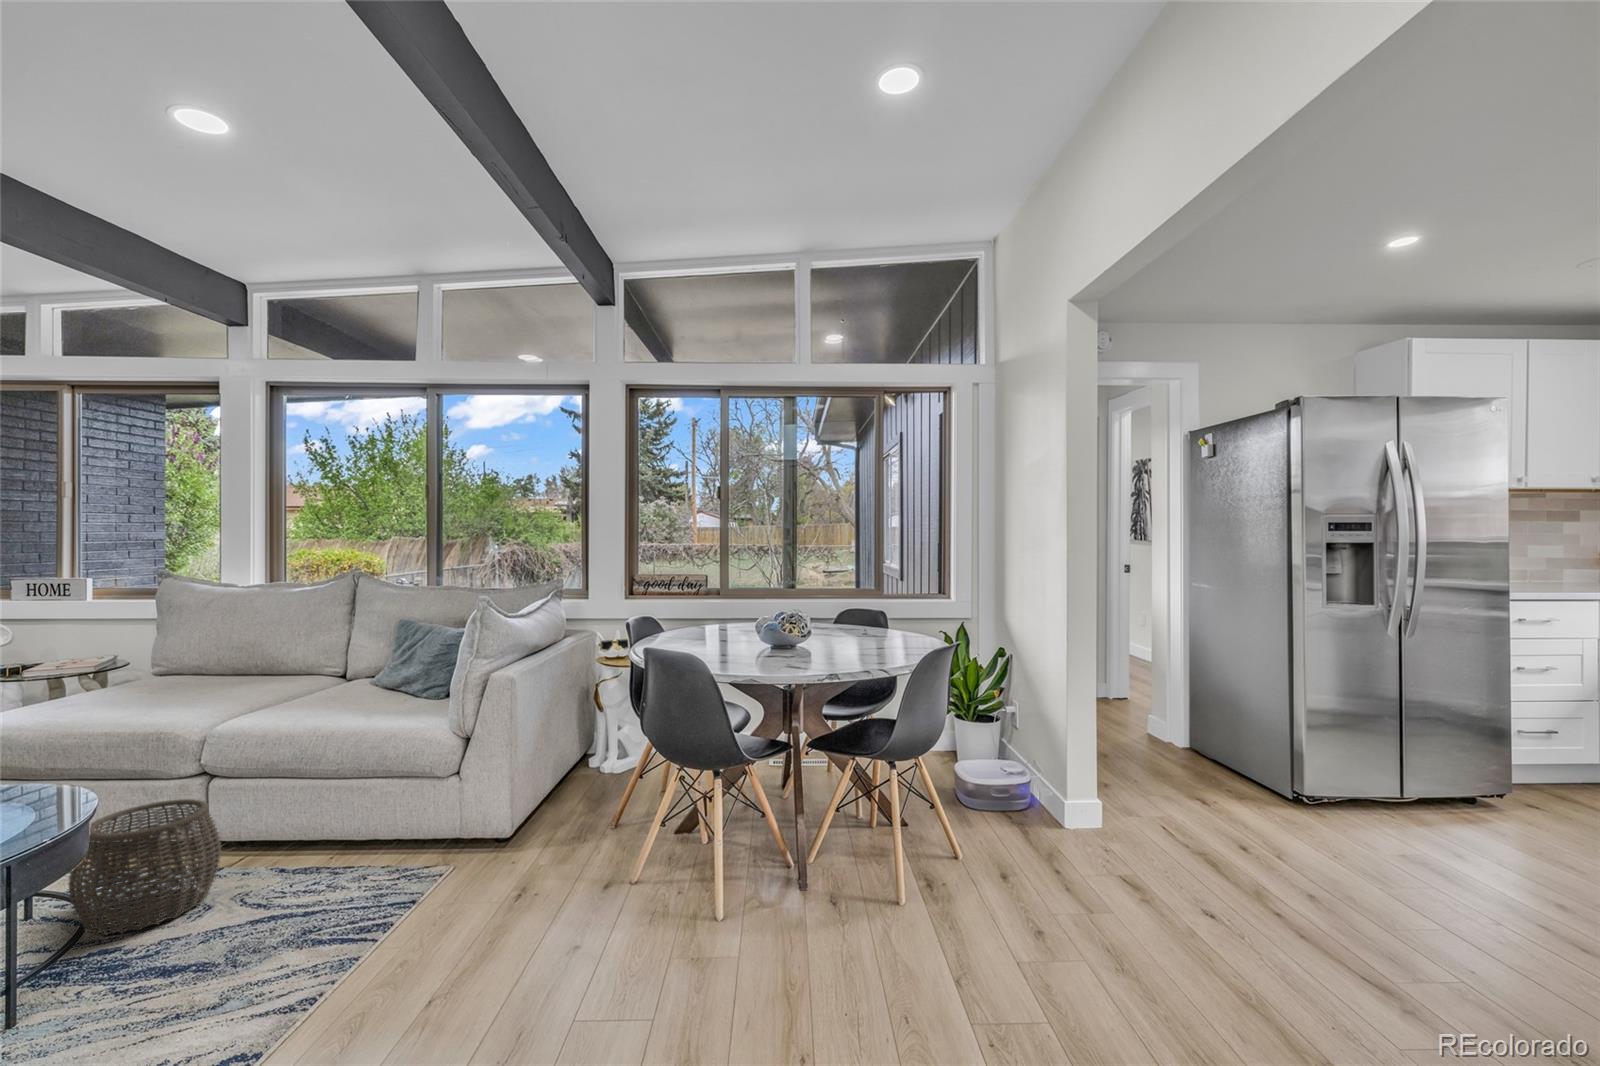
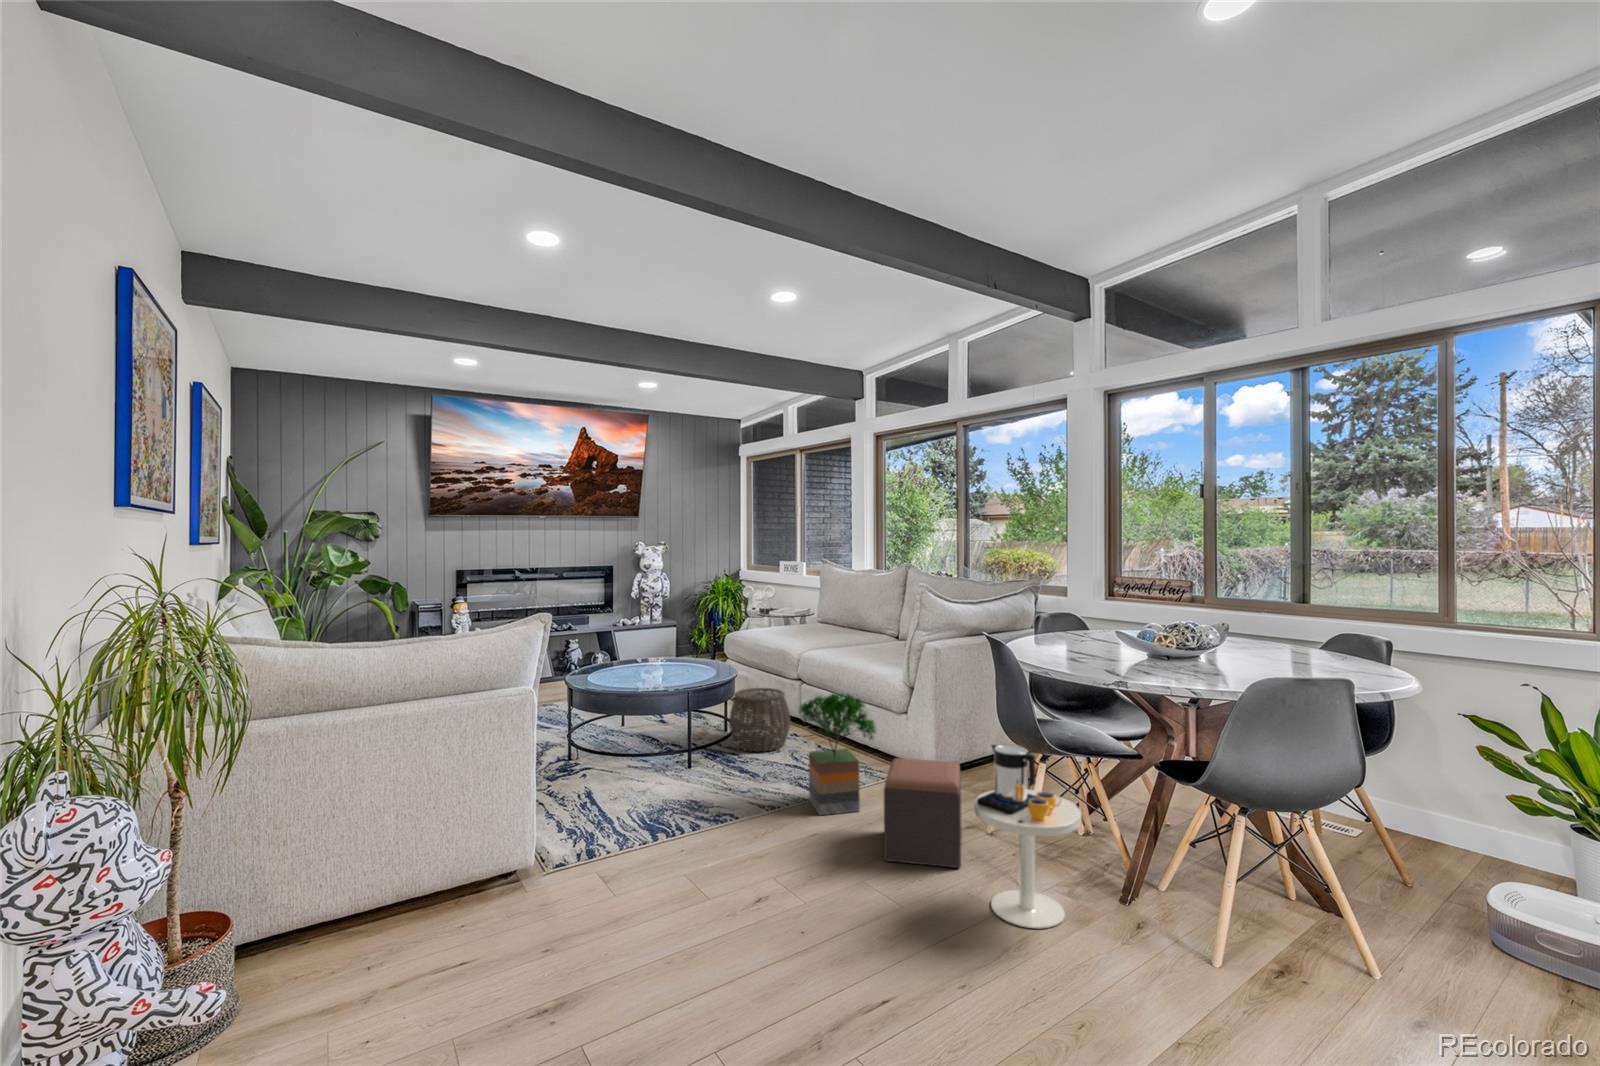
potted tree: none [346,765,500,972] -> present [799,693,876,815]
side table: none [724,766,838,971] -> present [974,745,1081,928]
footstool: none [544,813,675,982] -> present [884,758,962,868]

